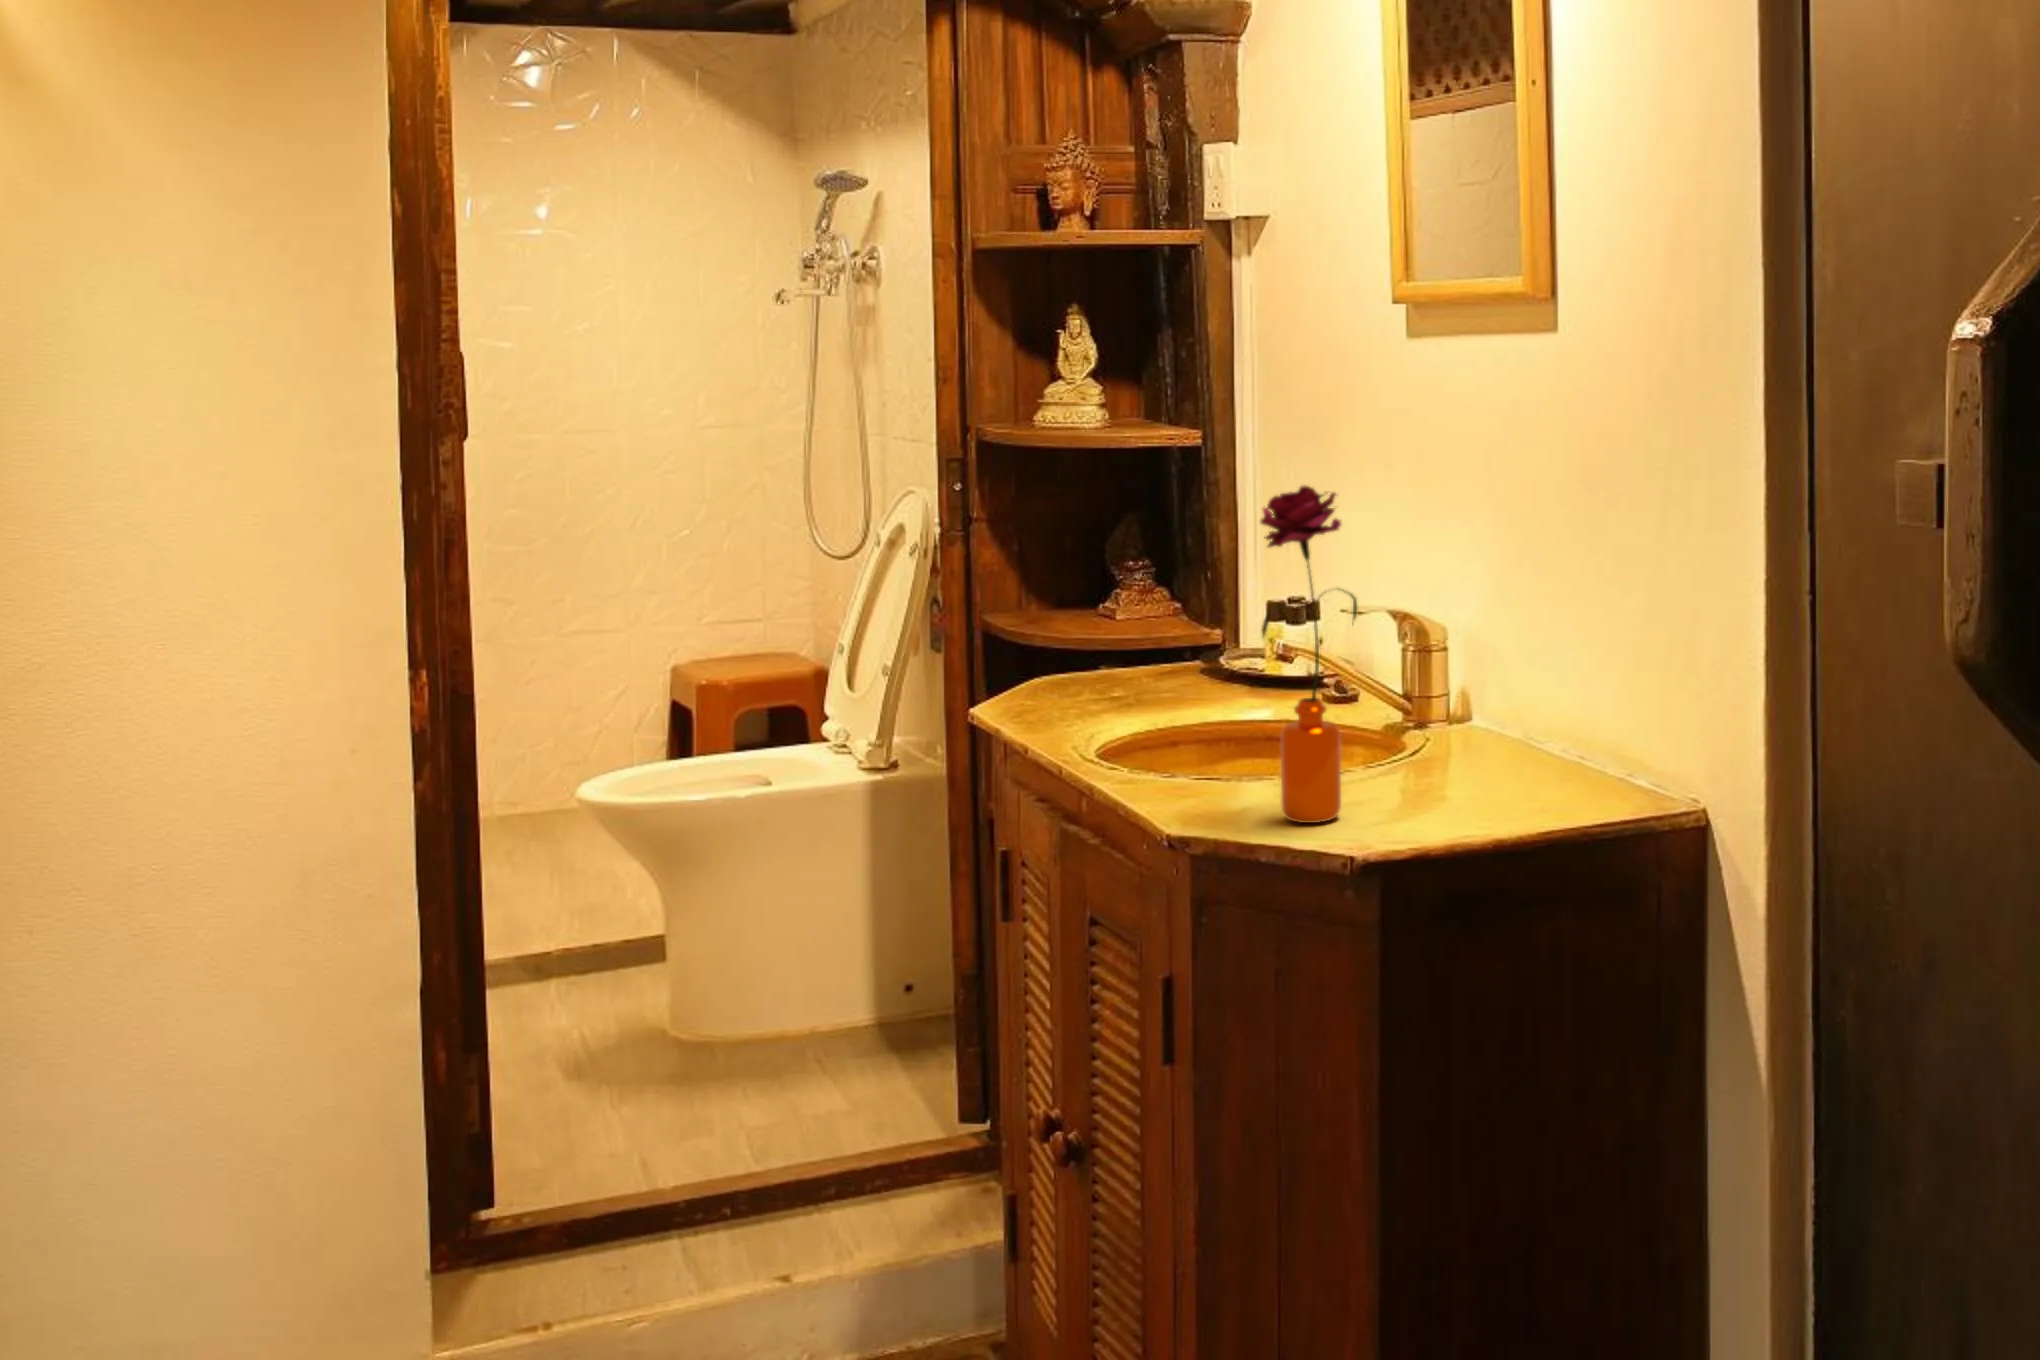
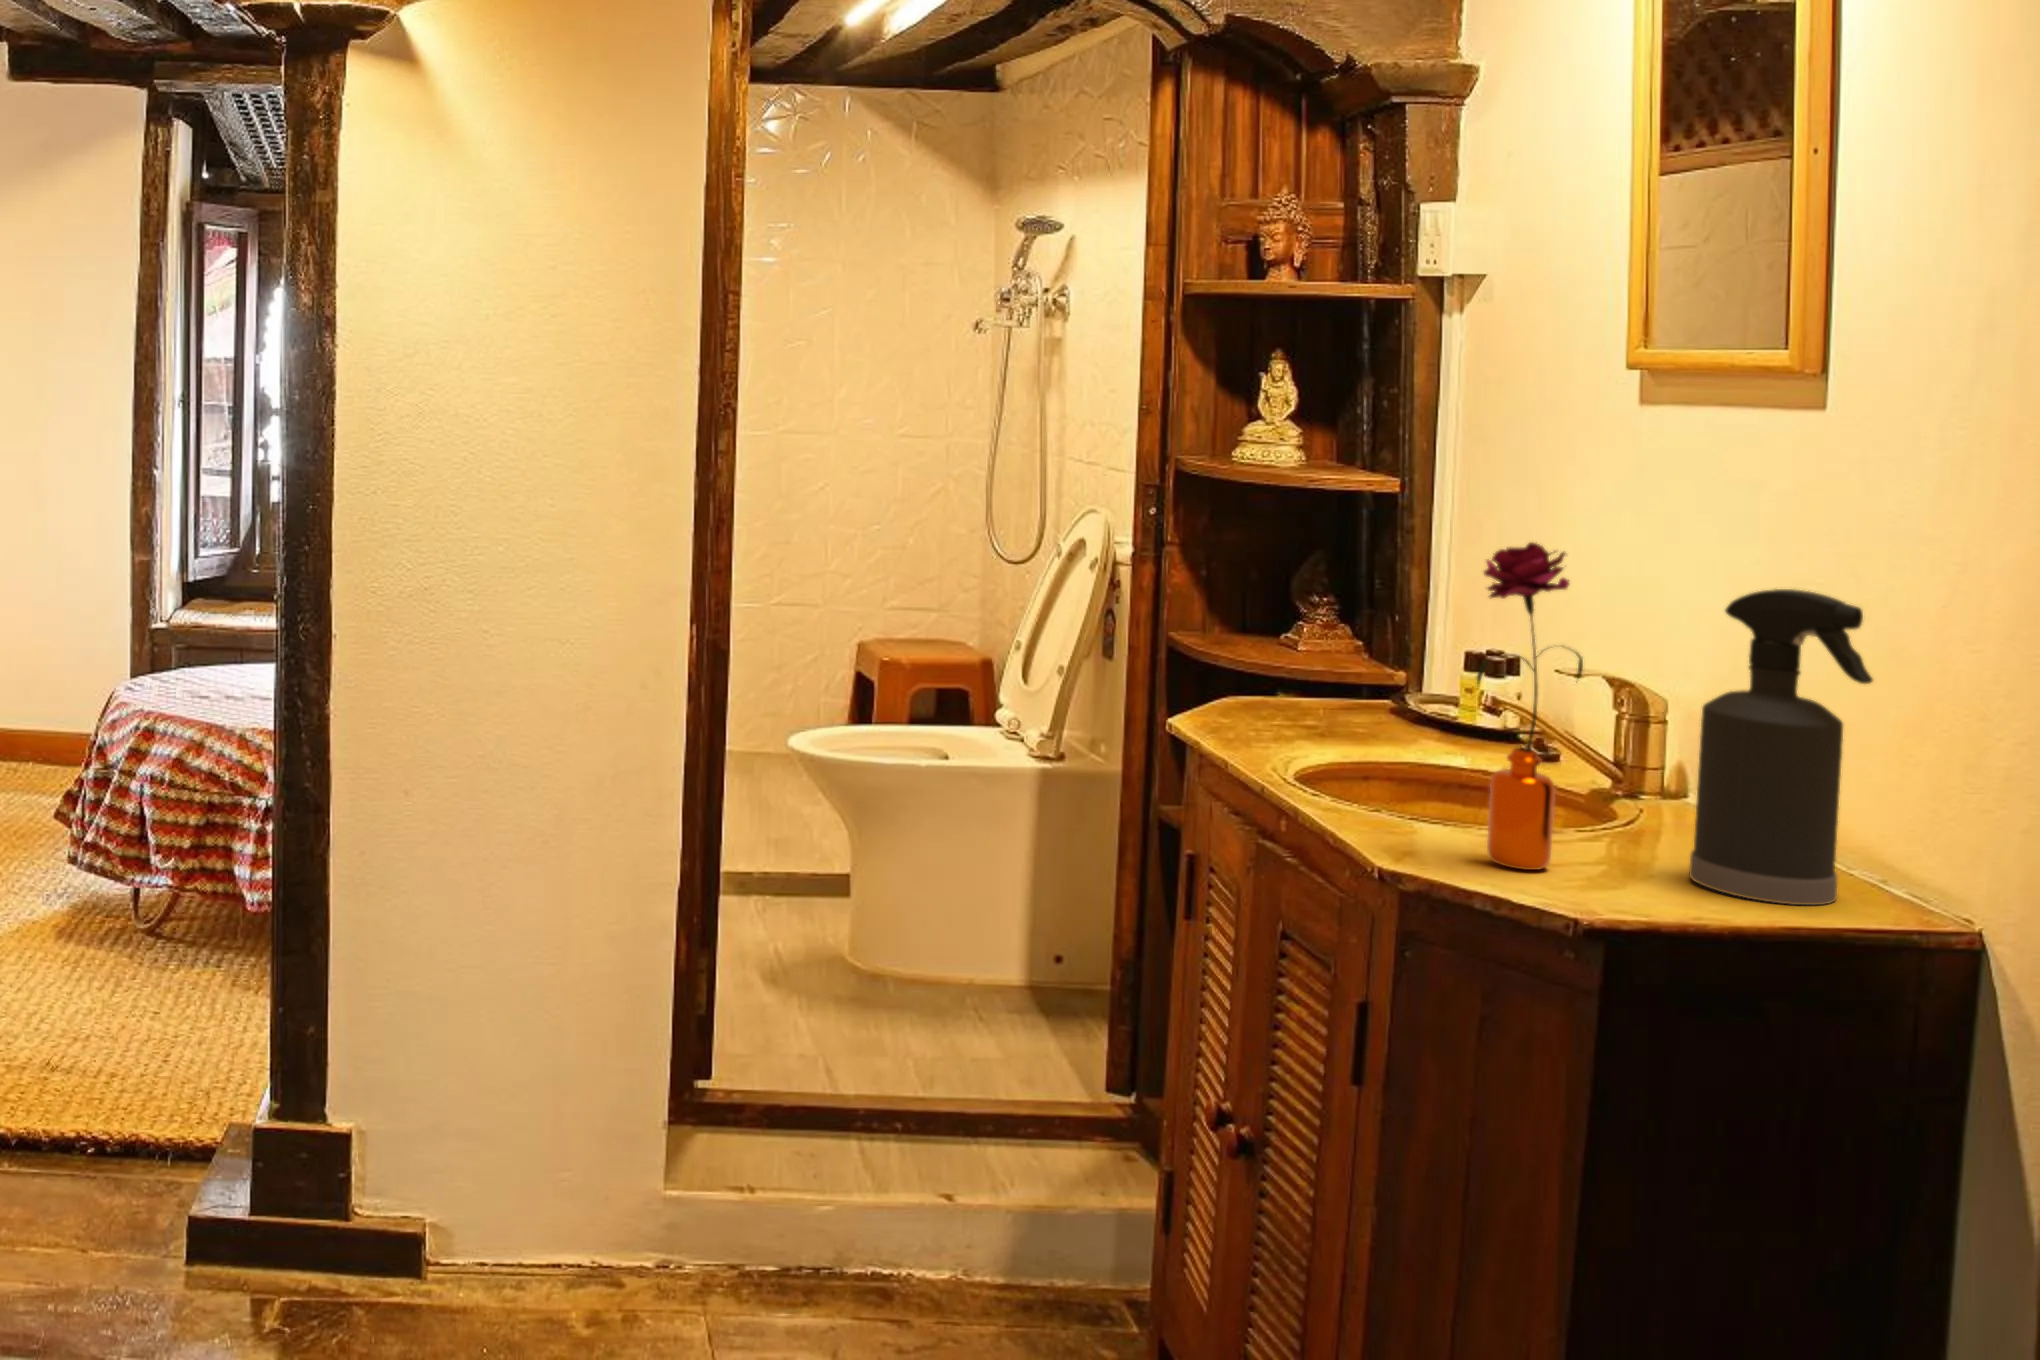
spray bottle: none [1465,507,1605,815] -> present [1689,589,1873,905]

